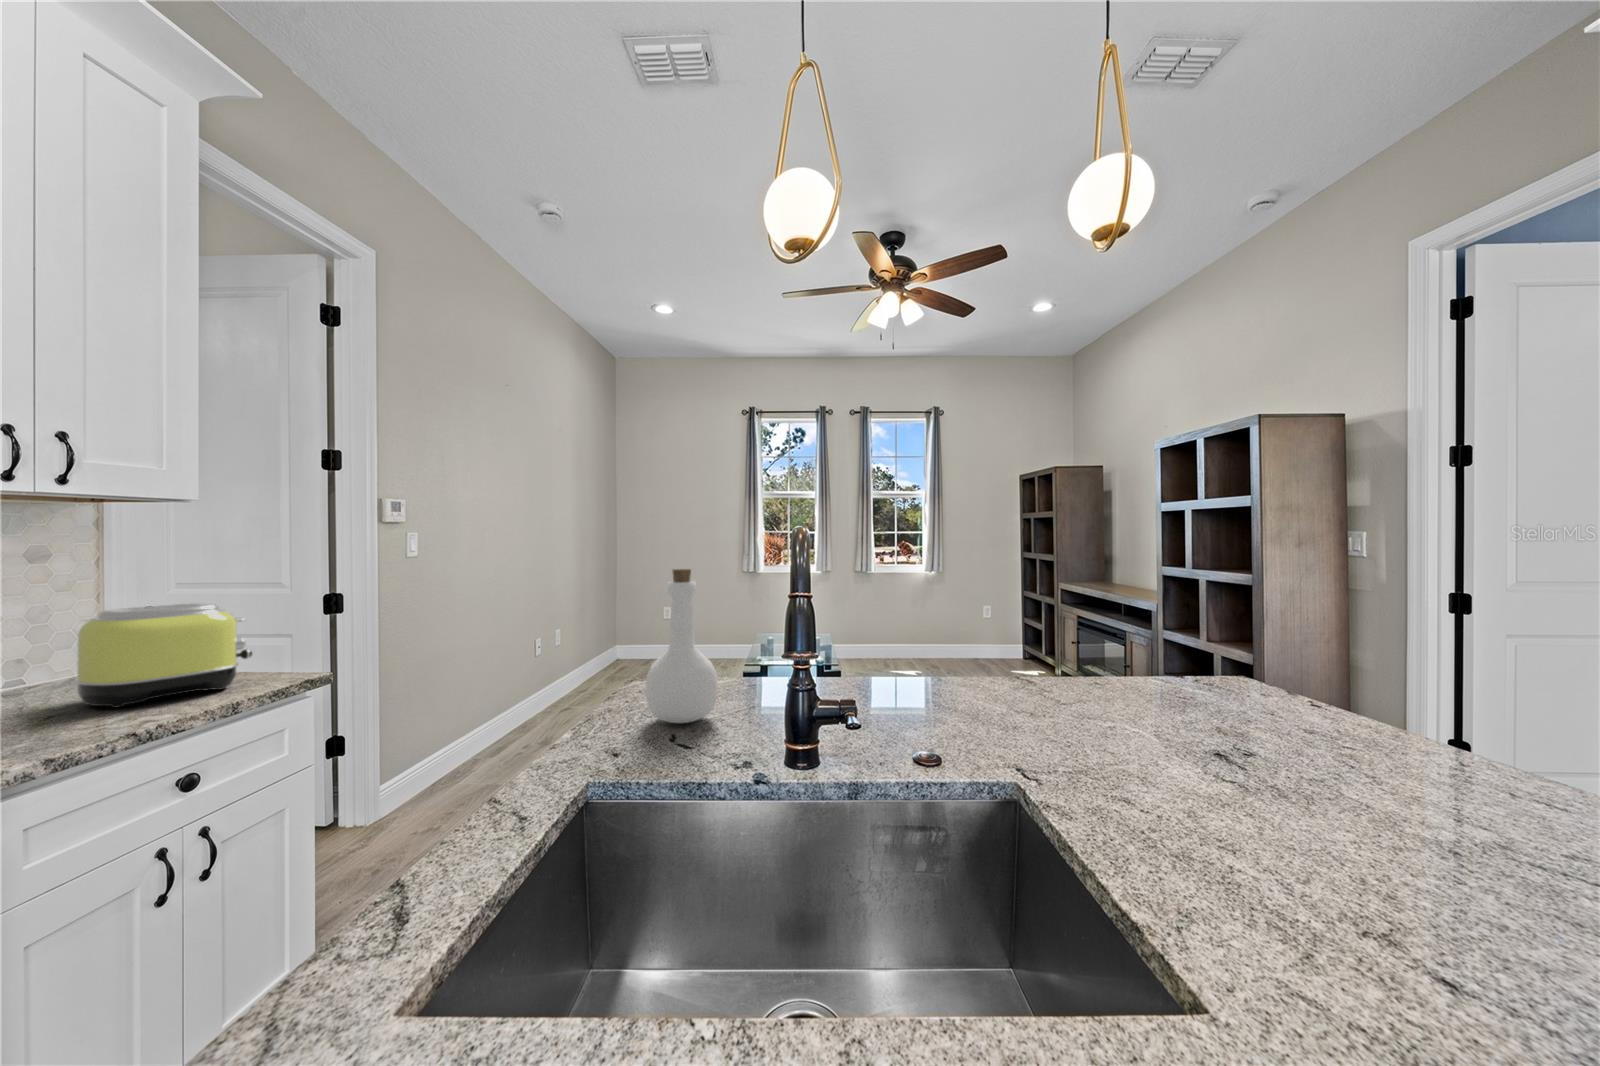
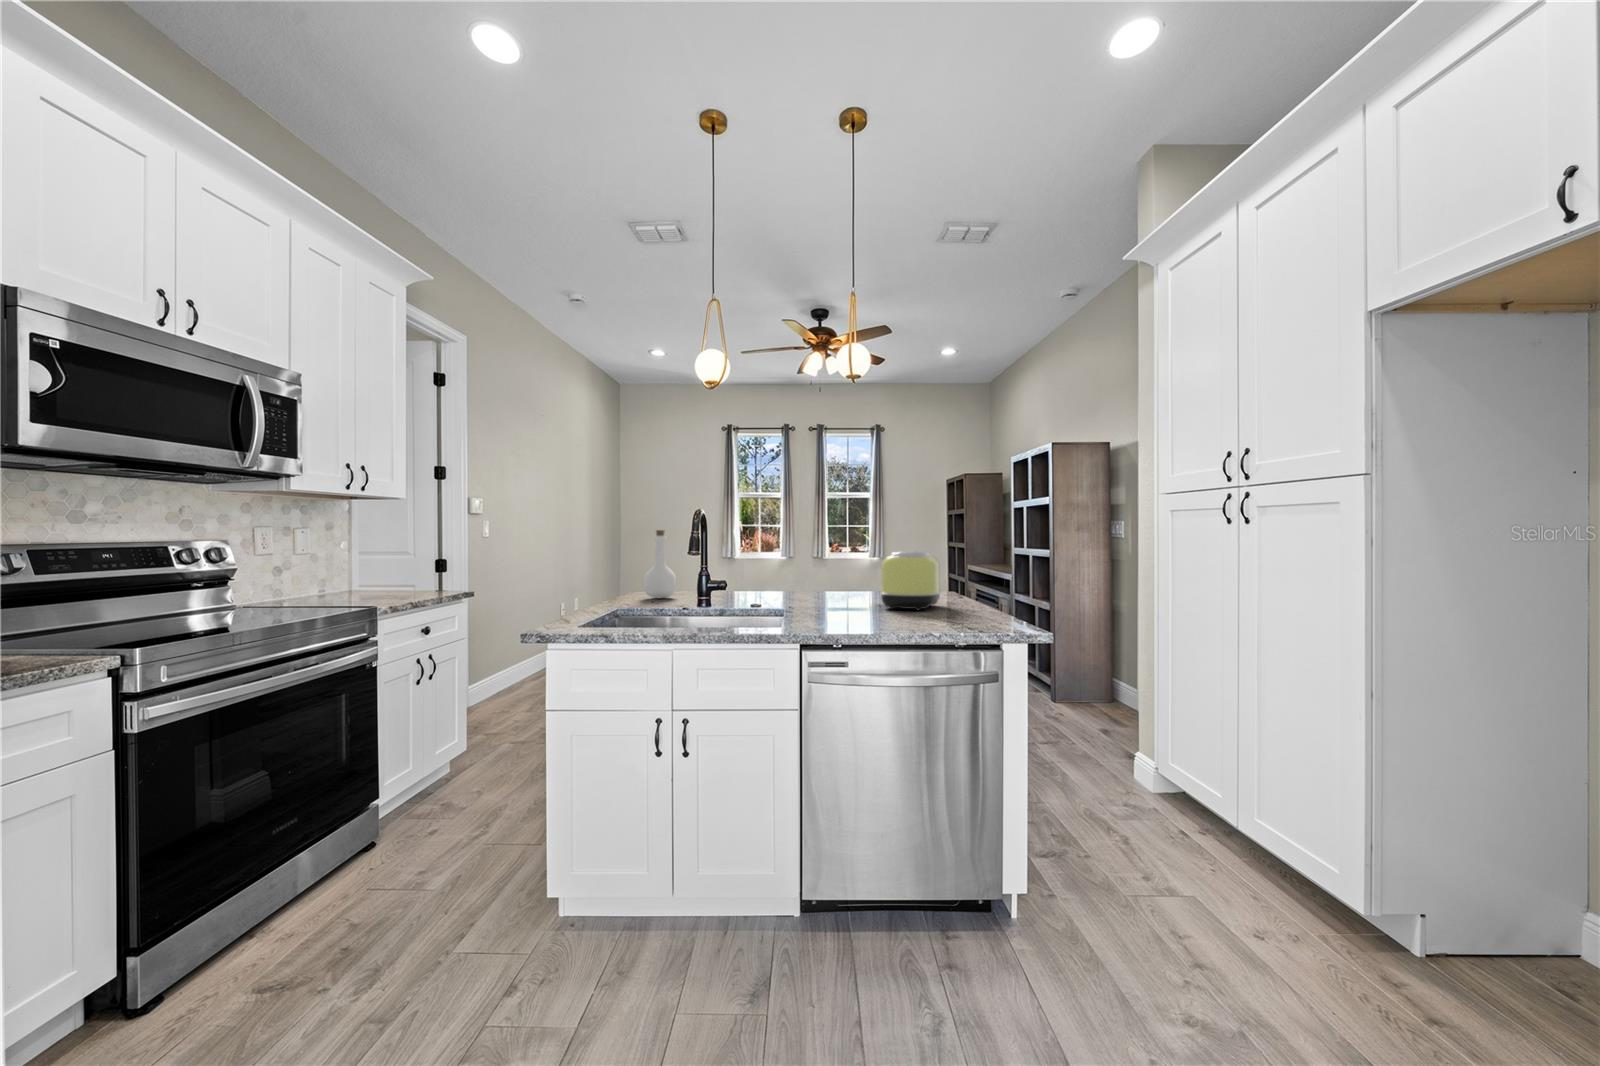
toaster: present [75,603,252,708] -> present [881,551,941,610]

